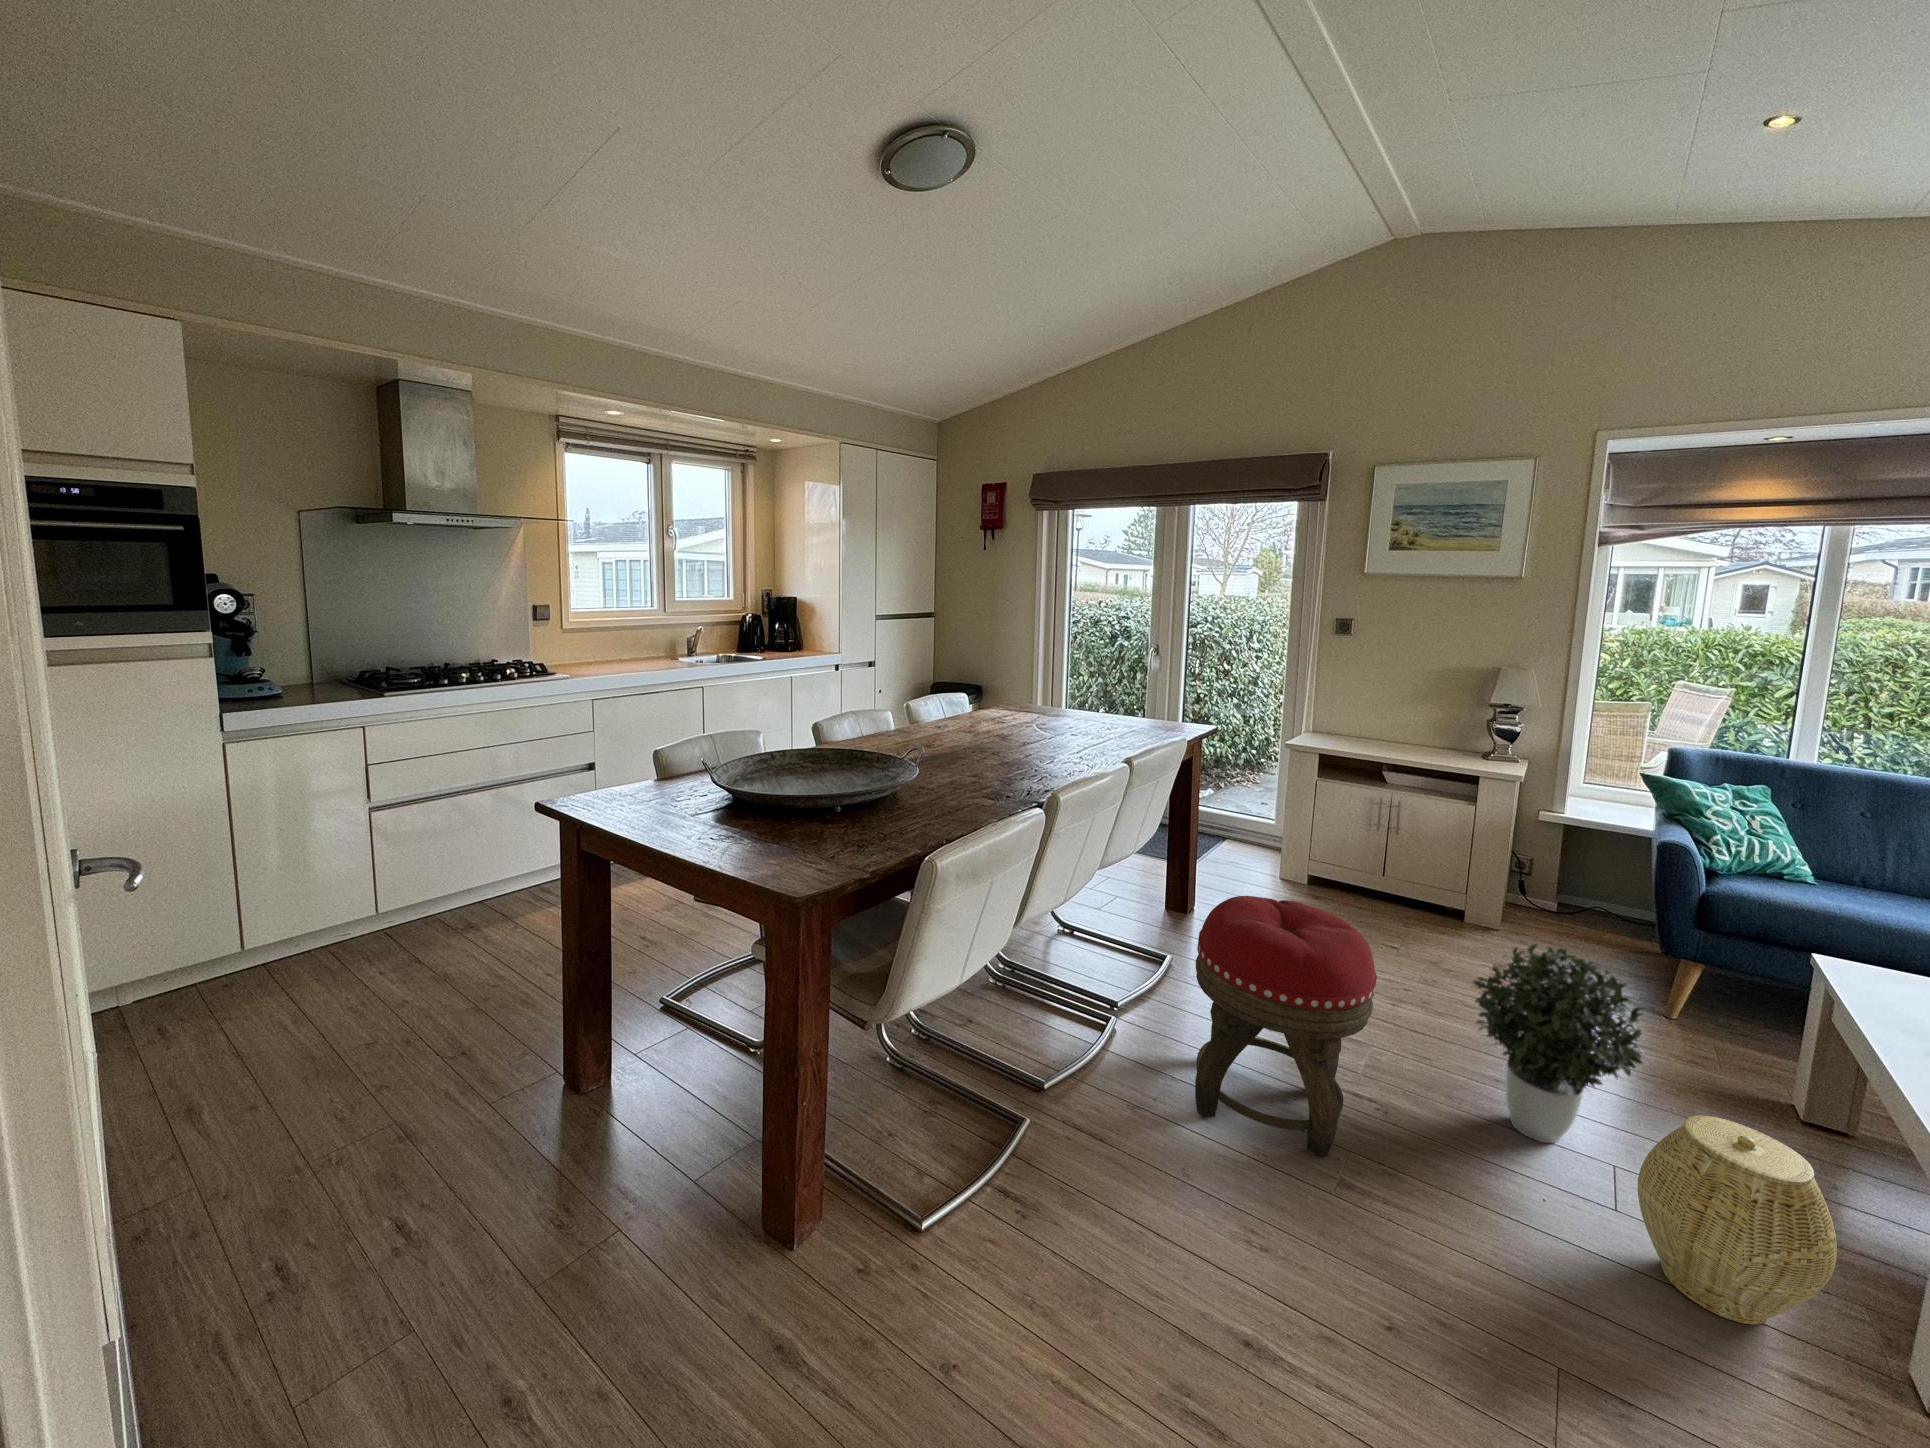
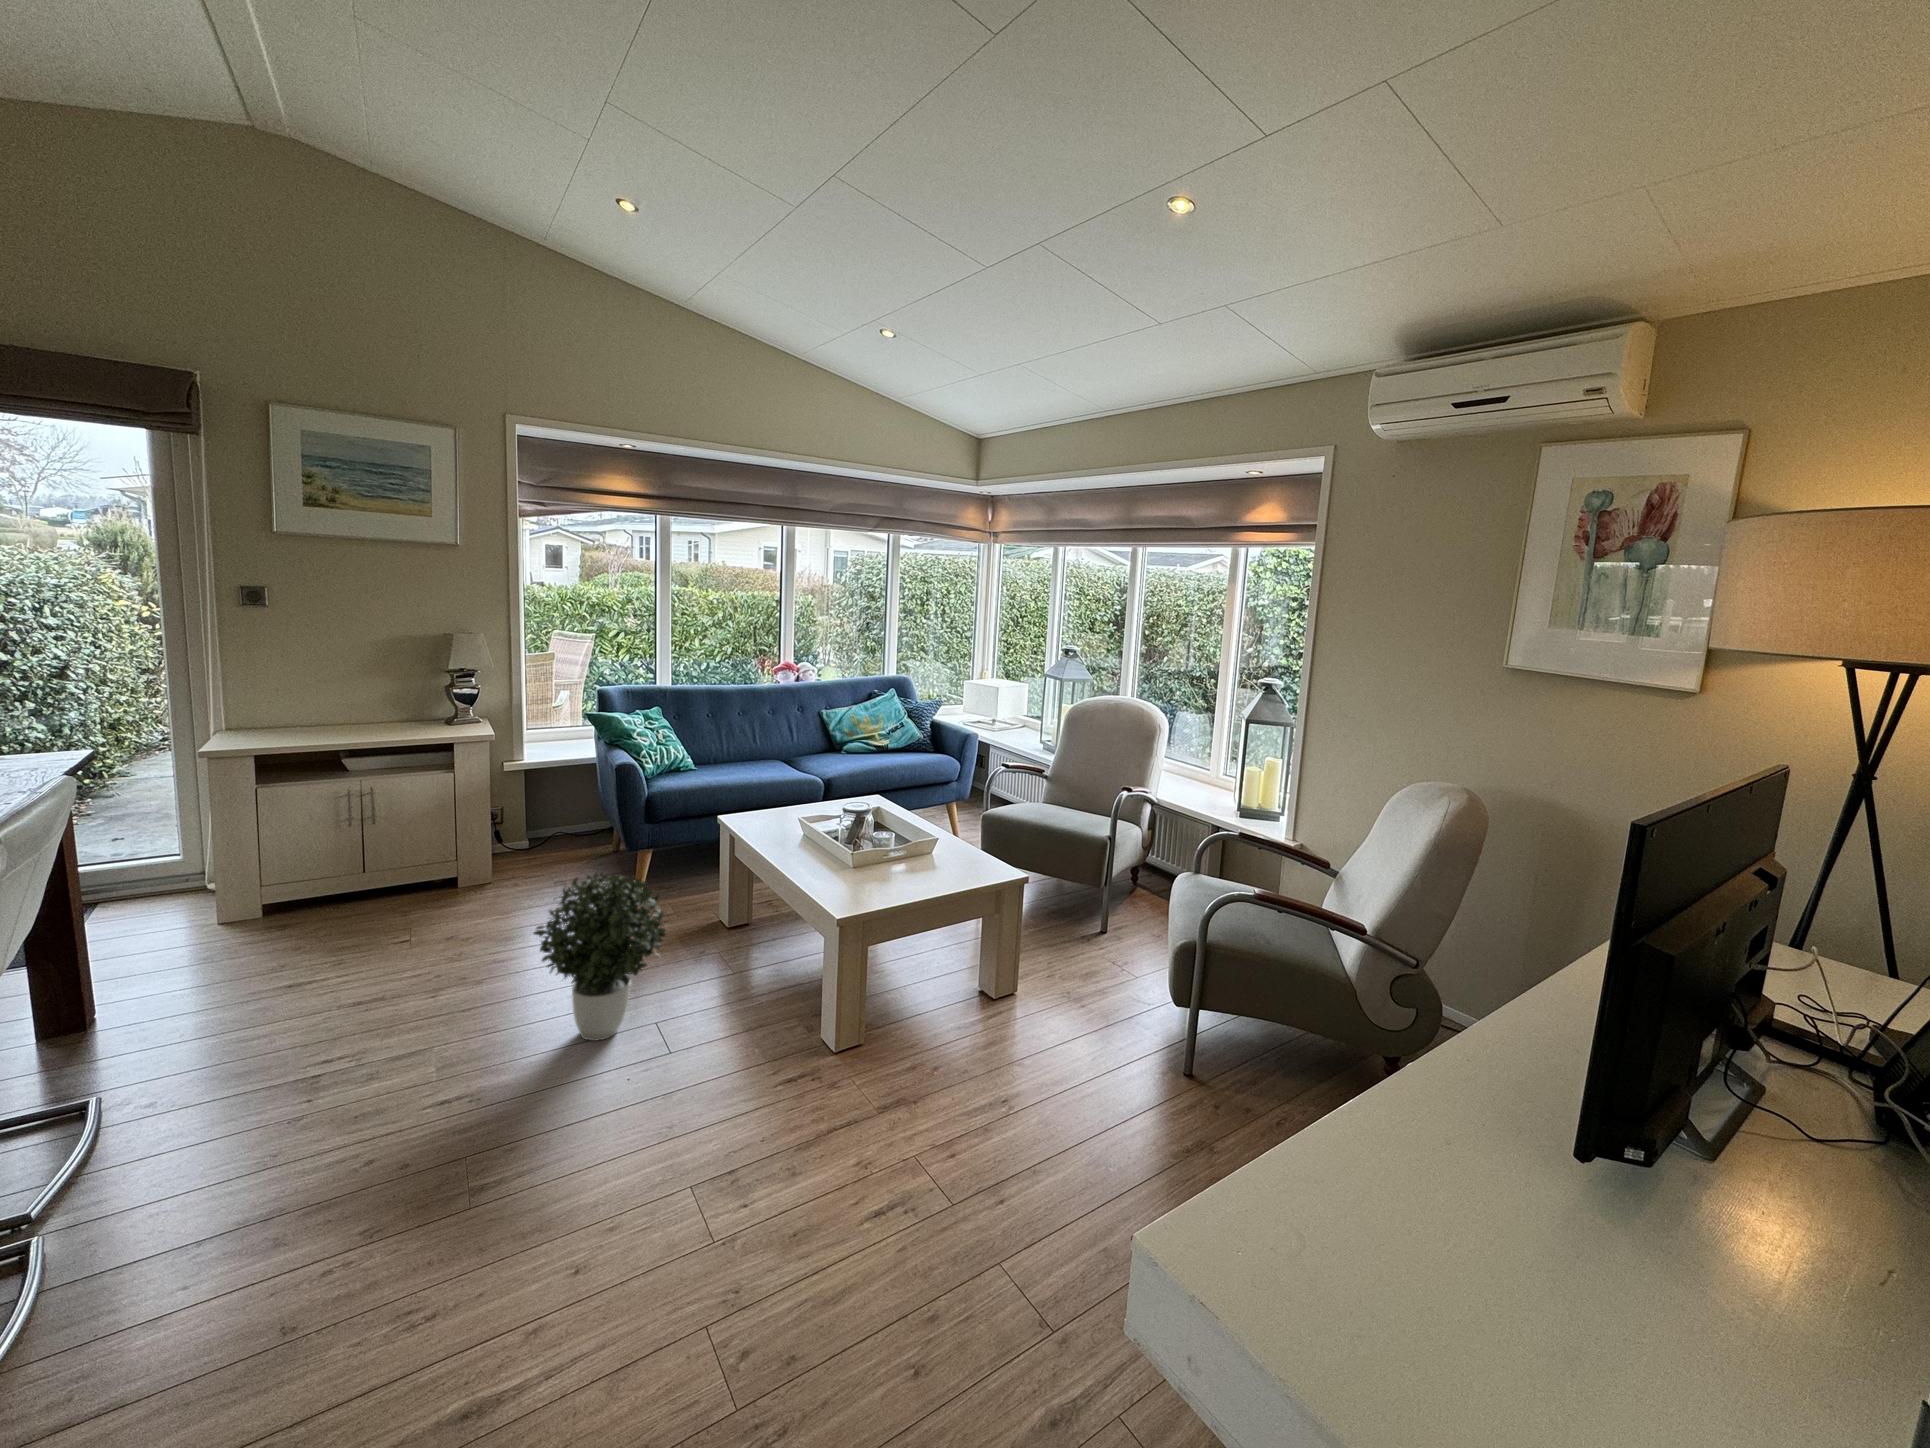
footstool: present [1195,896,1377,1158] -> none [208,929,466,1259]
woven basket: present [1637,1115,1837,1325] -> none [690,942,792,1078]

